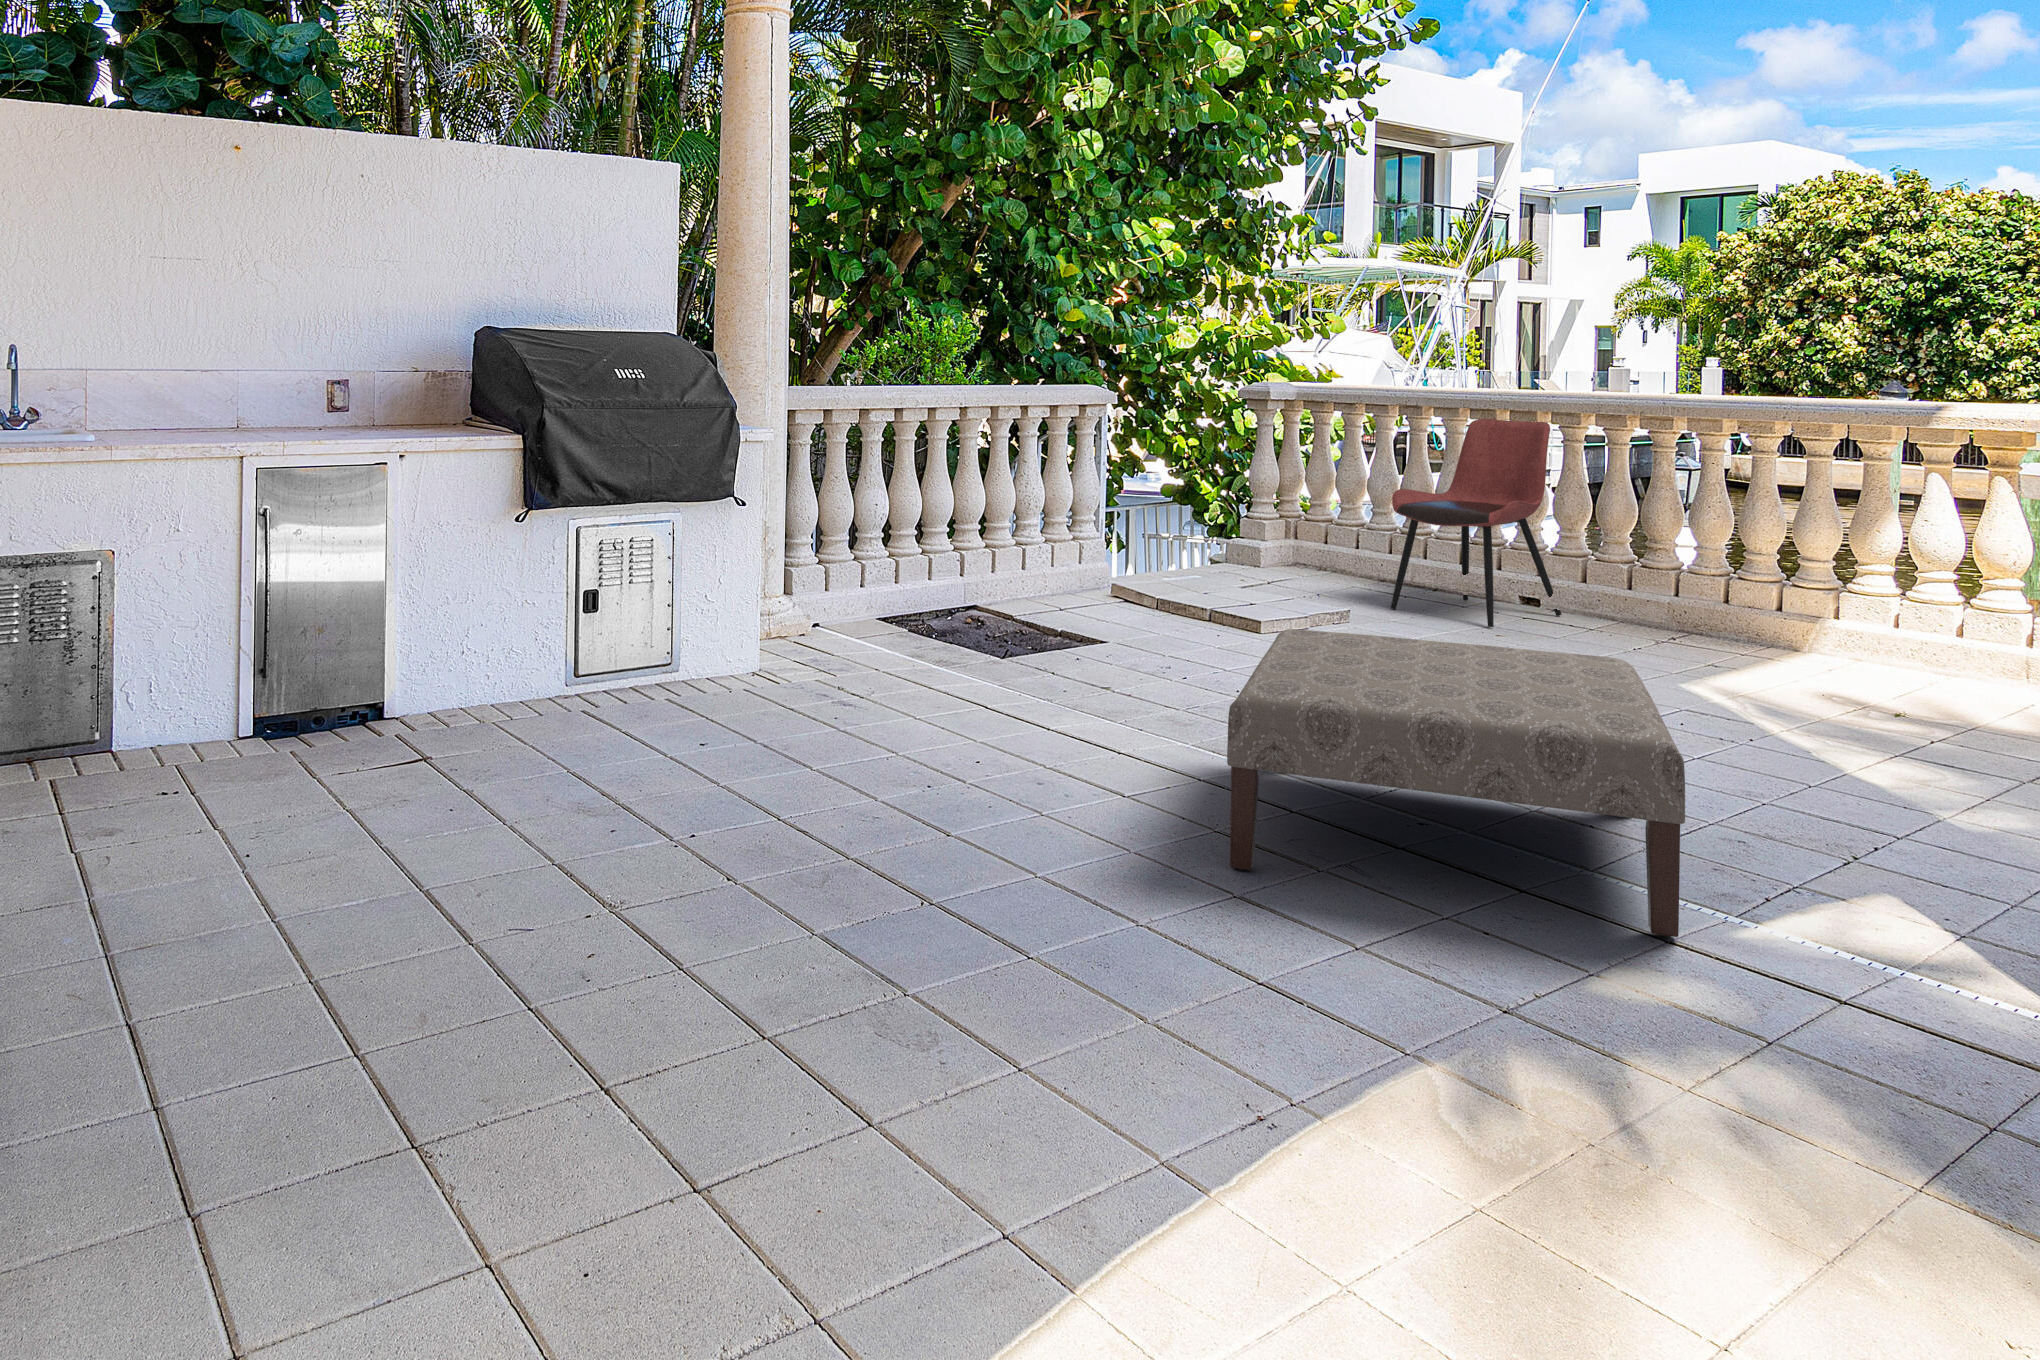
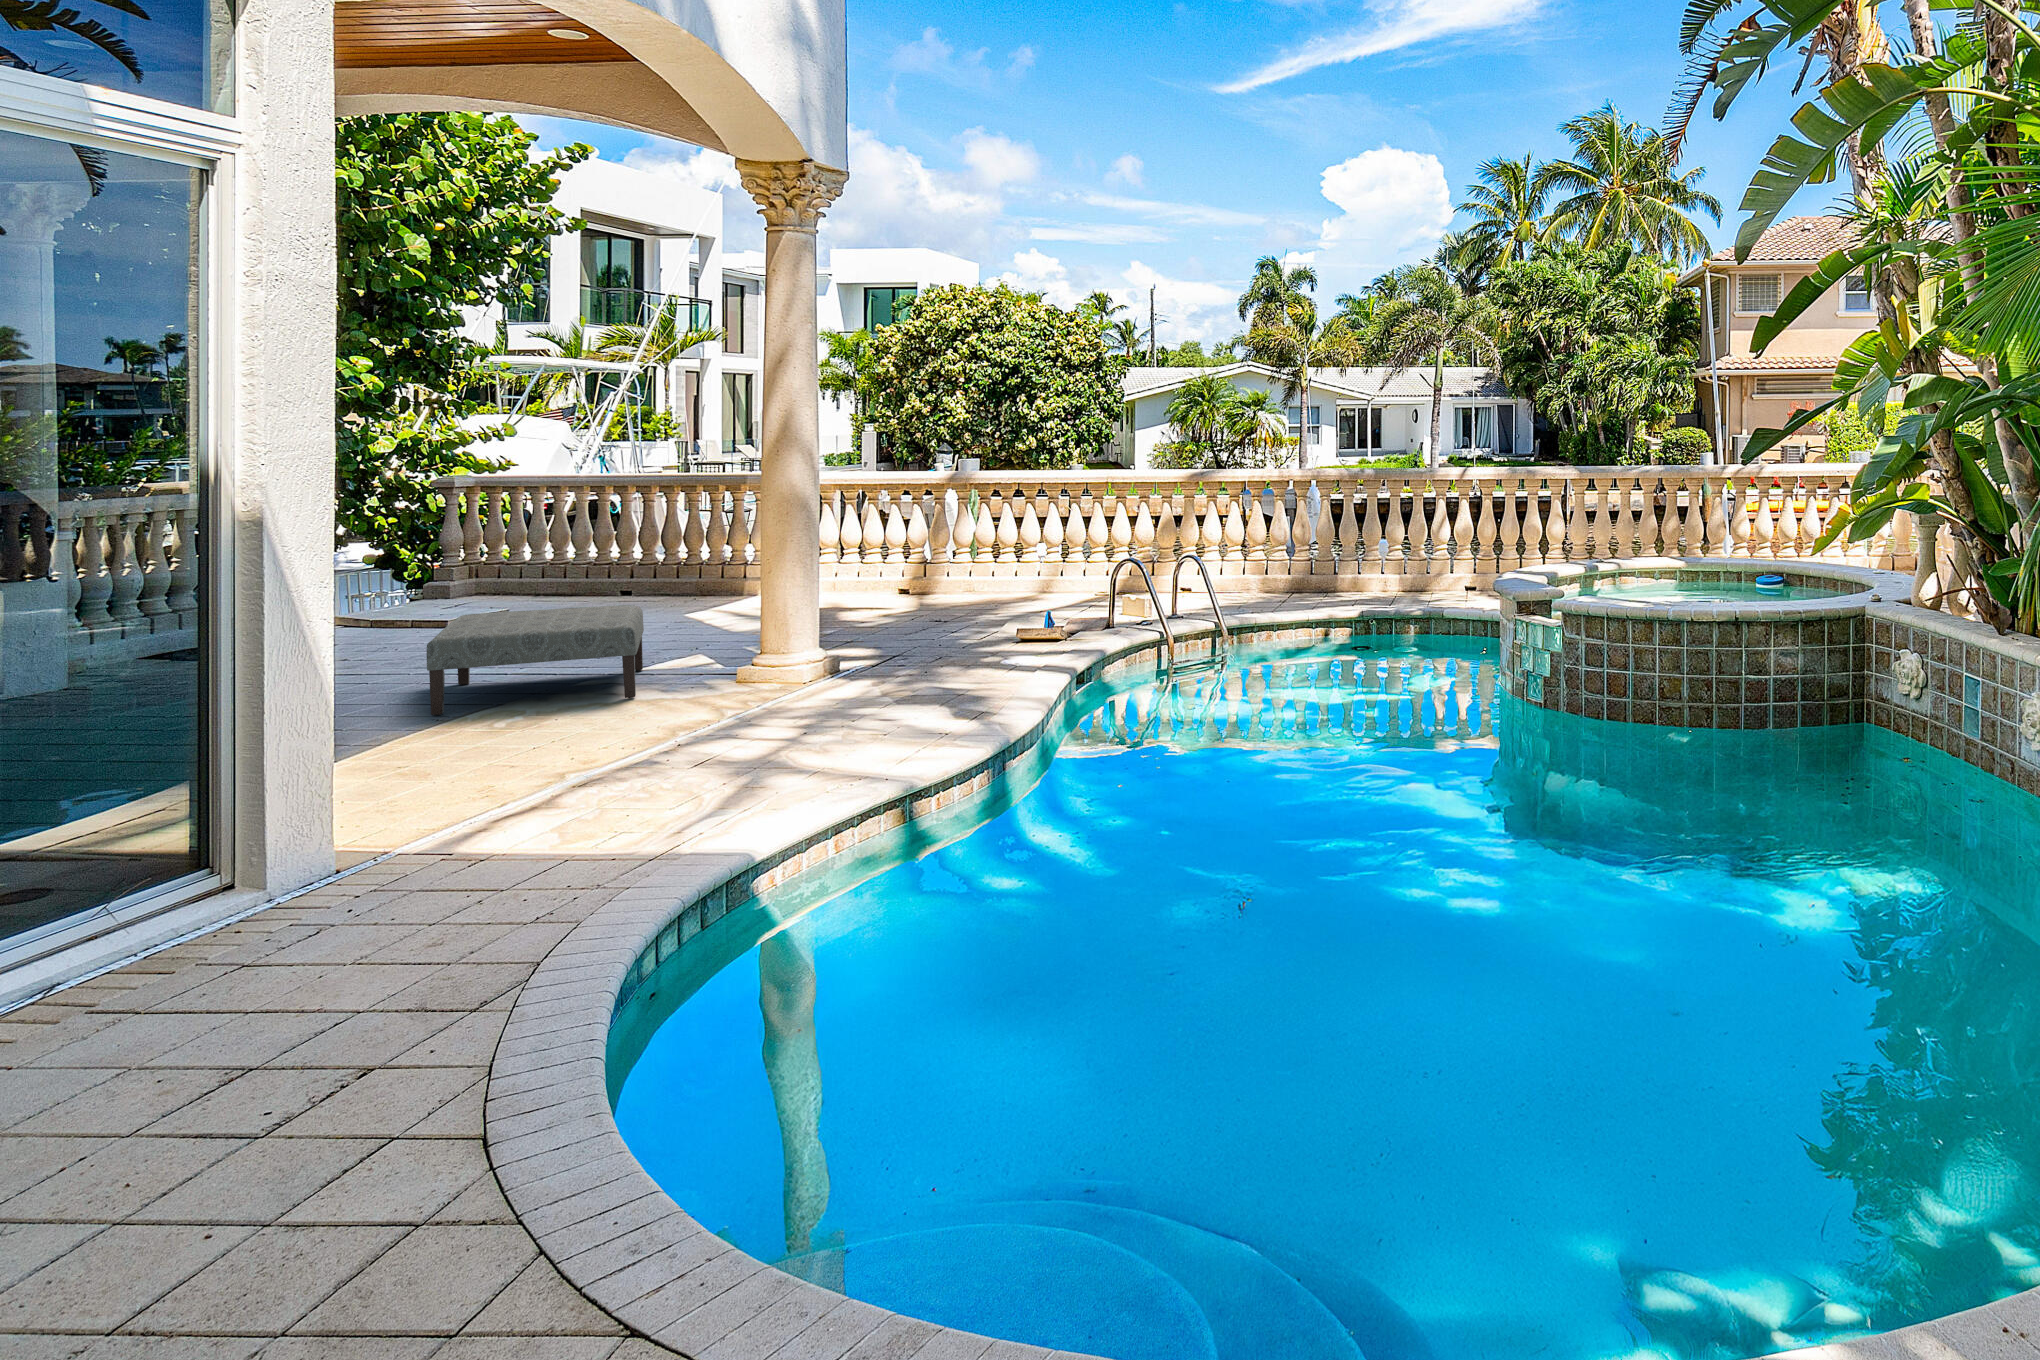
dining chair: present [1391,419,1561,627] -> none [548,494,660,614]

